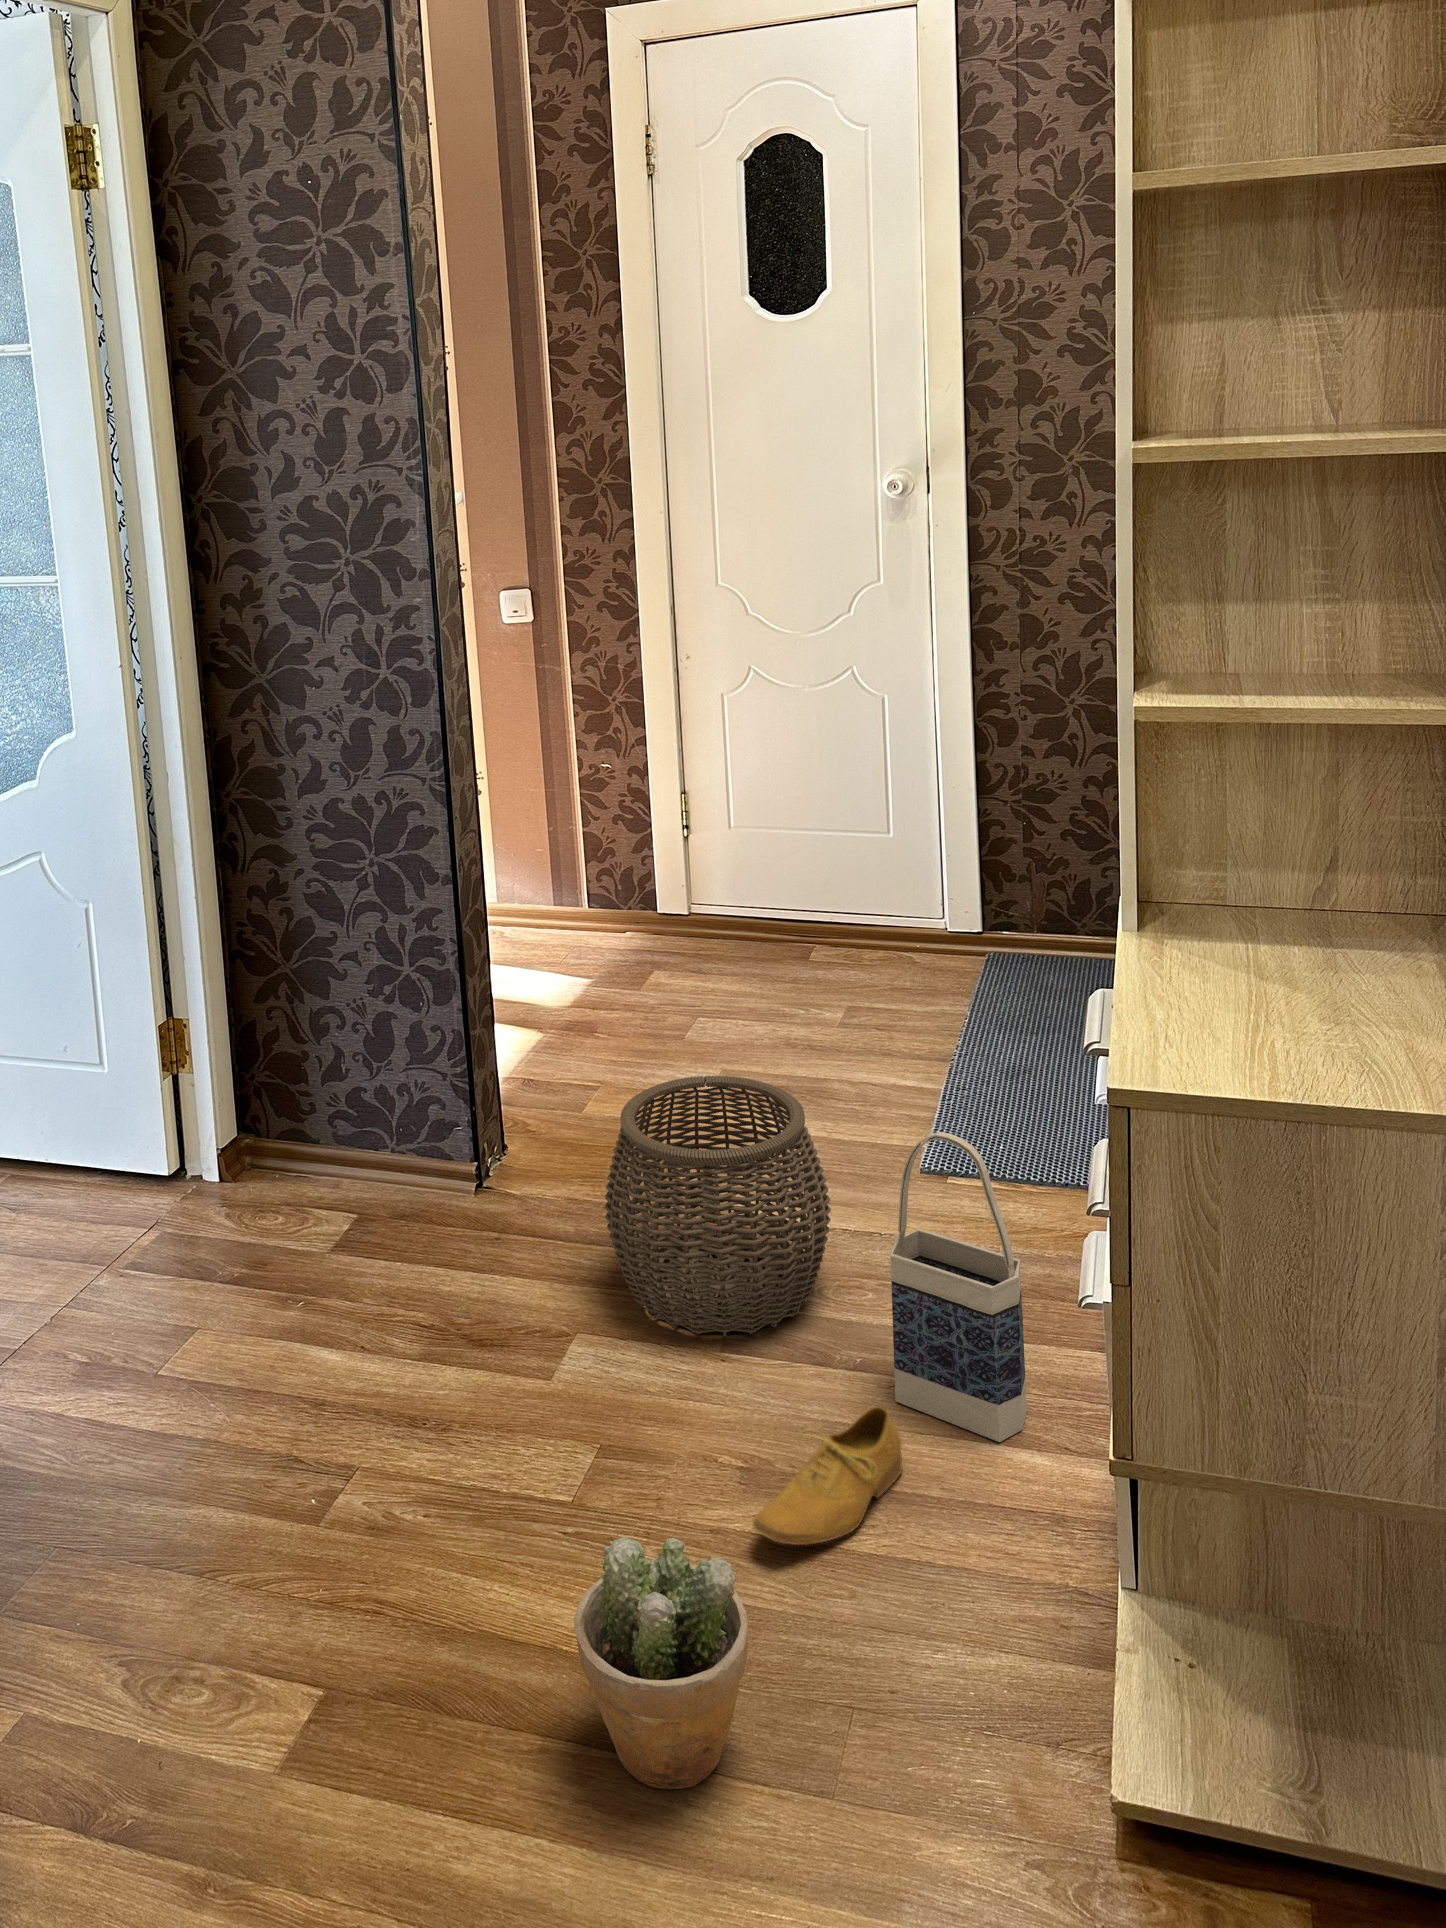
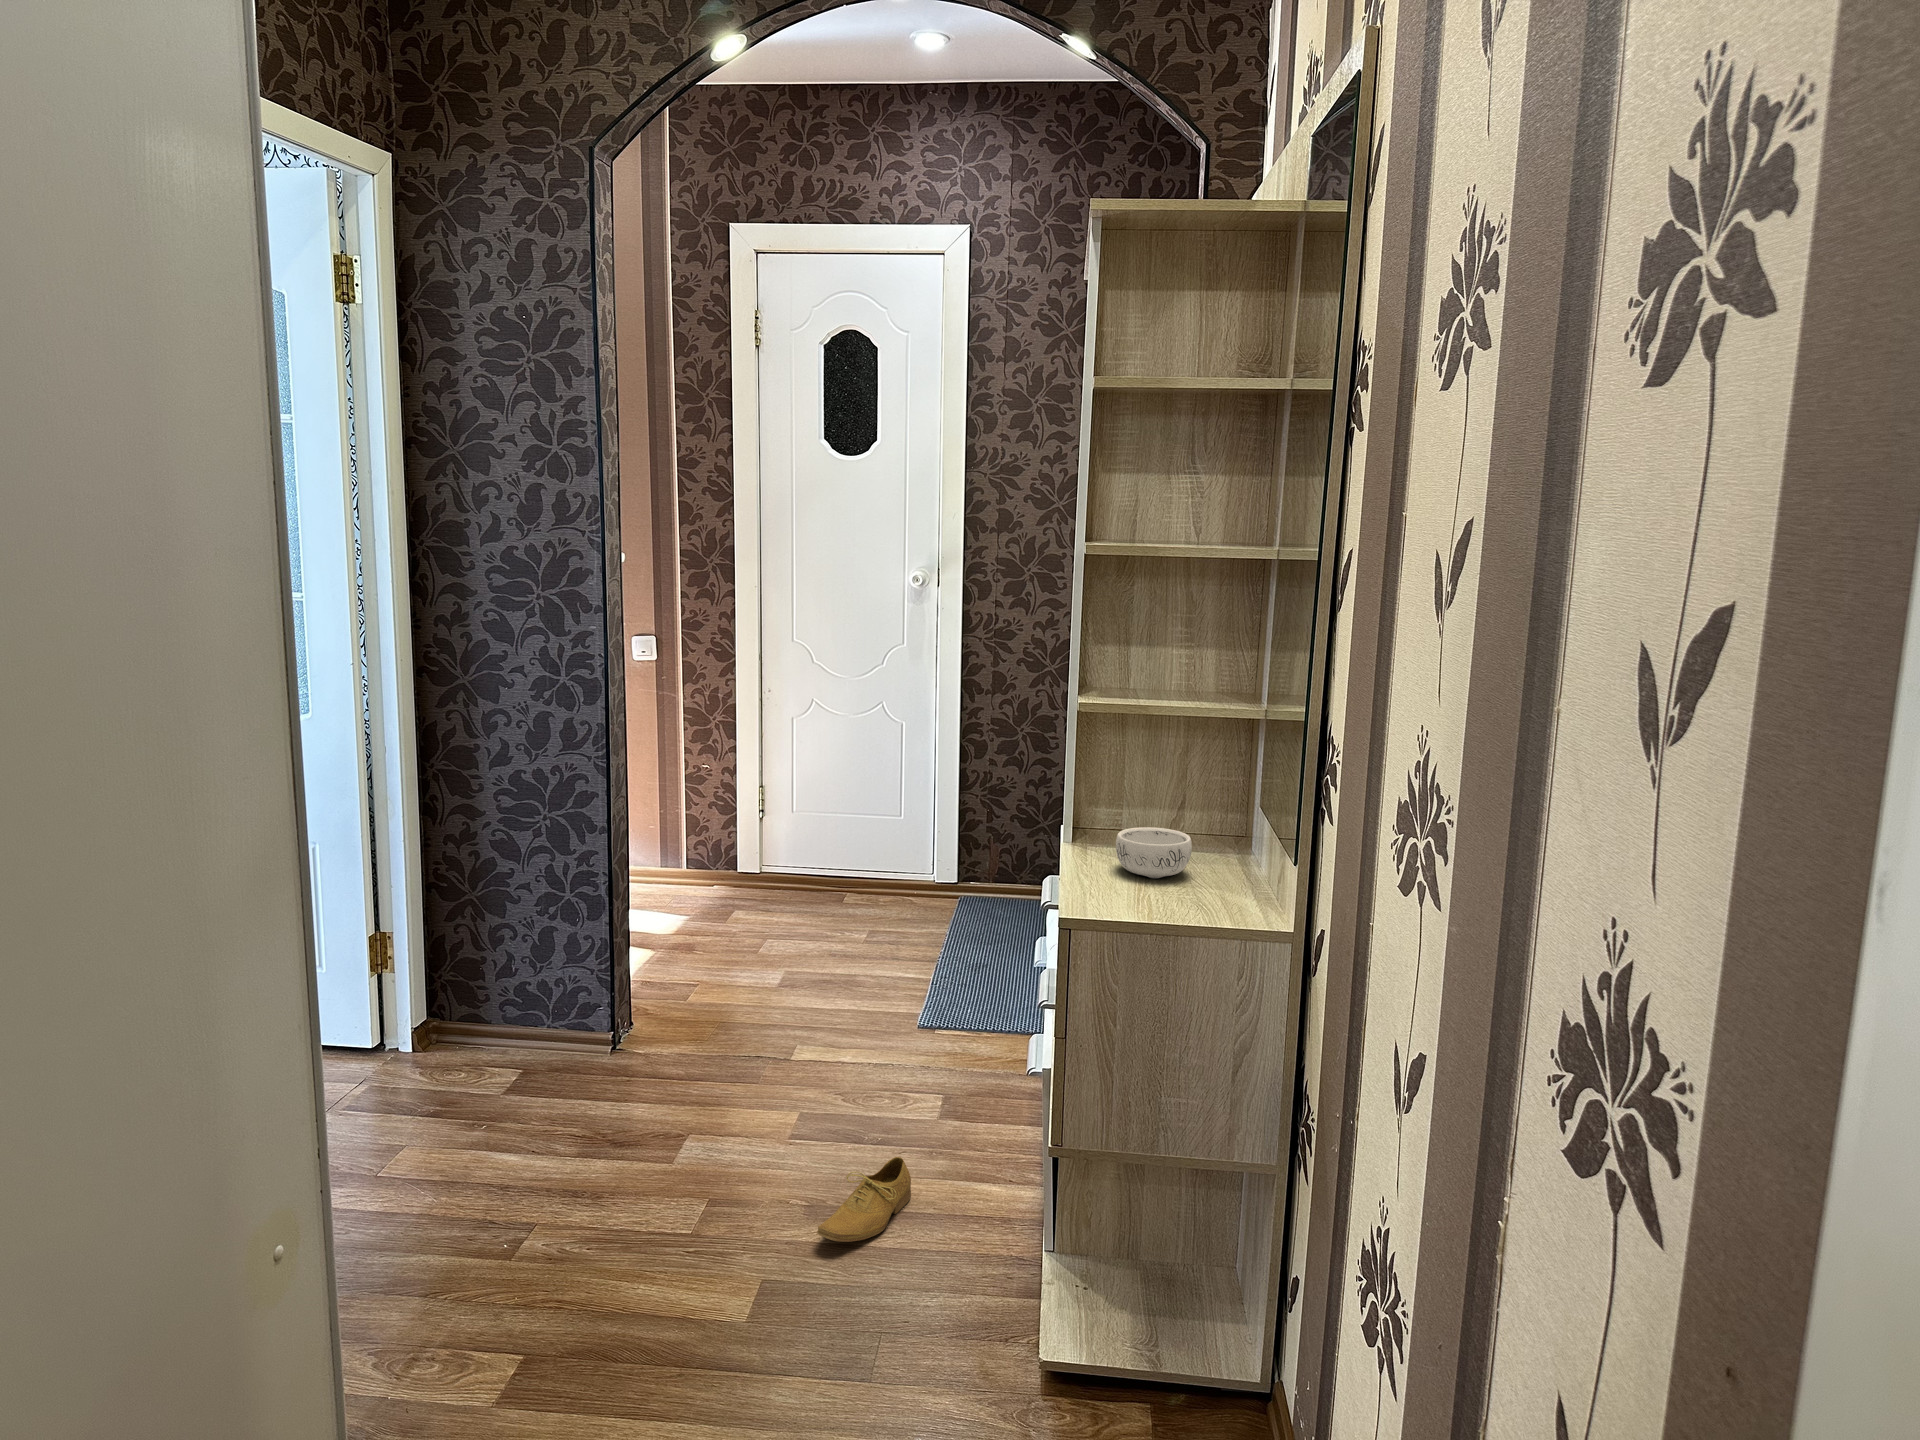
decorative bowl: none [1216,915,1358,1008] -> present [1116,827,1192,878]
woven basket: present [605,1076,831,1336] -> none [713,961,866,1130]
bag: present [891,1132,1027,1442] -> none [906,982,987,1177]
potted plant: present [574,1537,748,1789] -> none [708,1225,822,1384]

